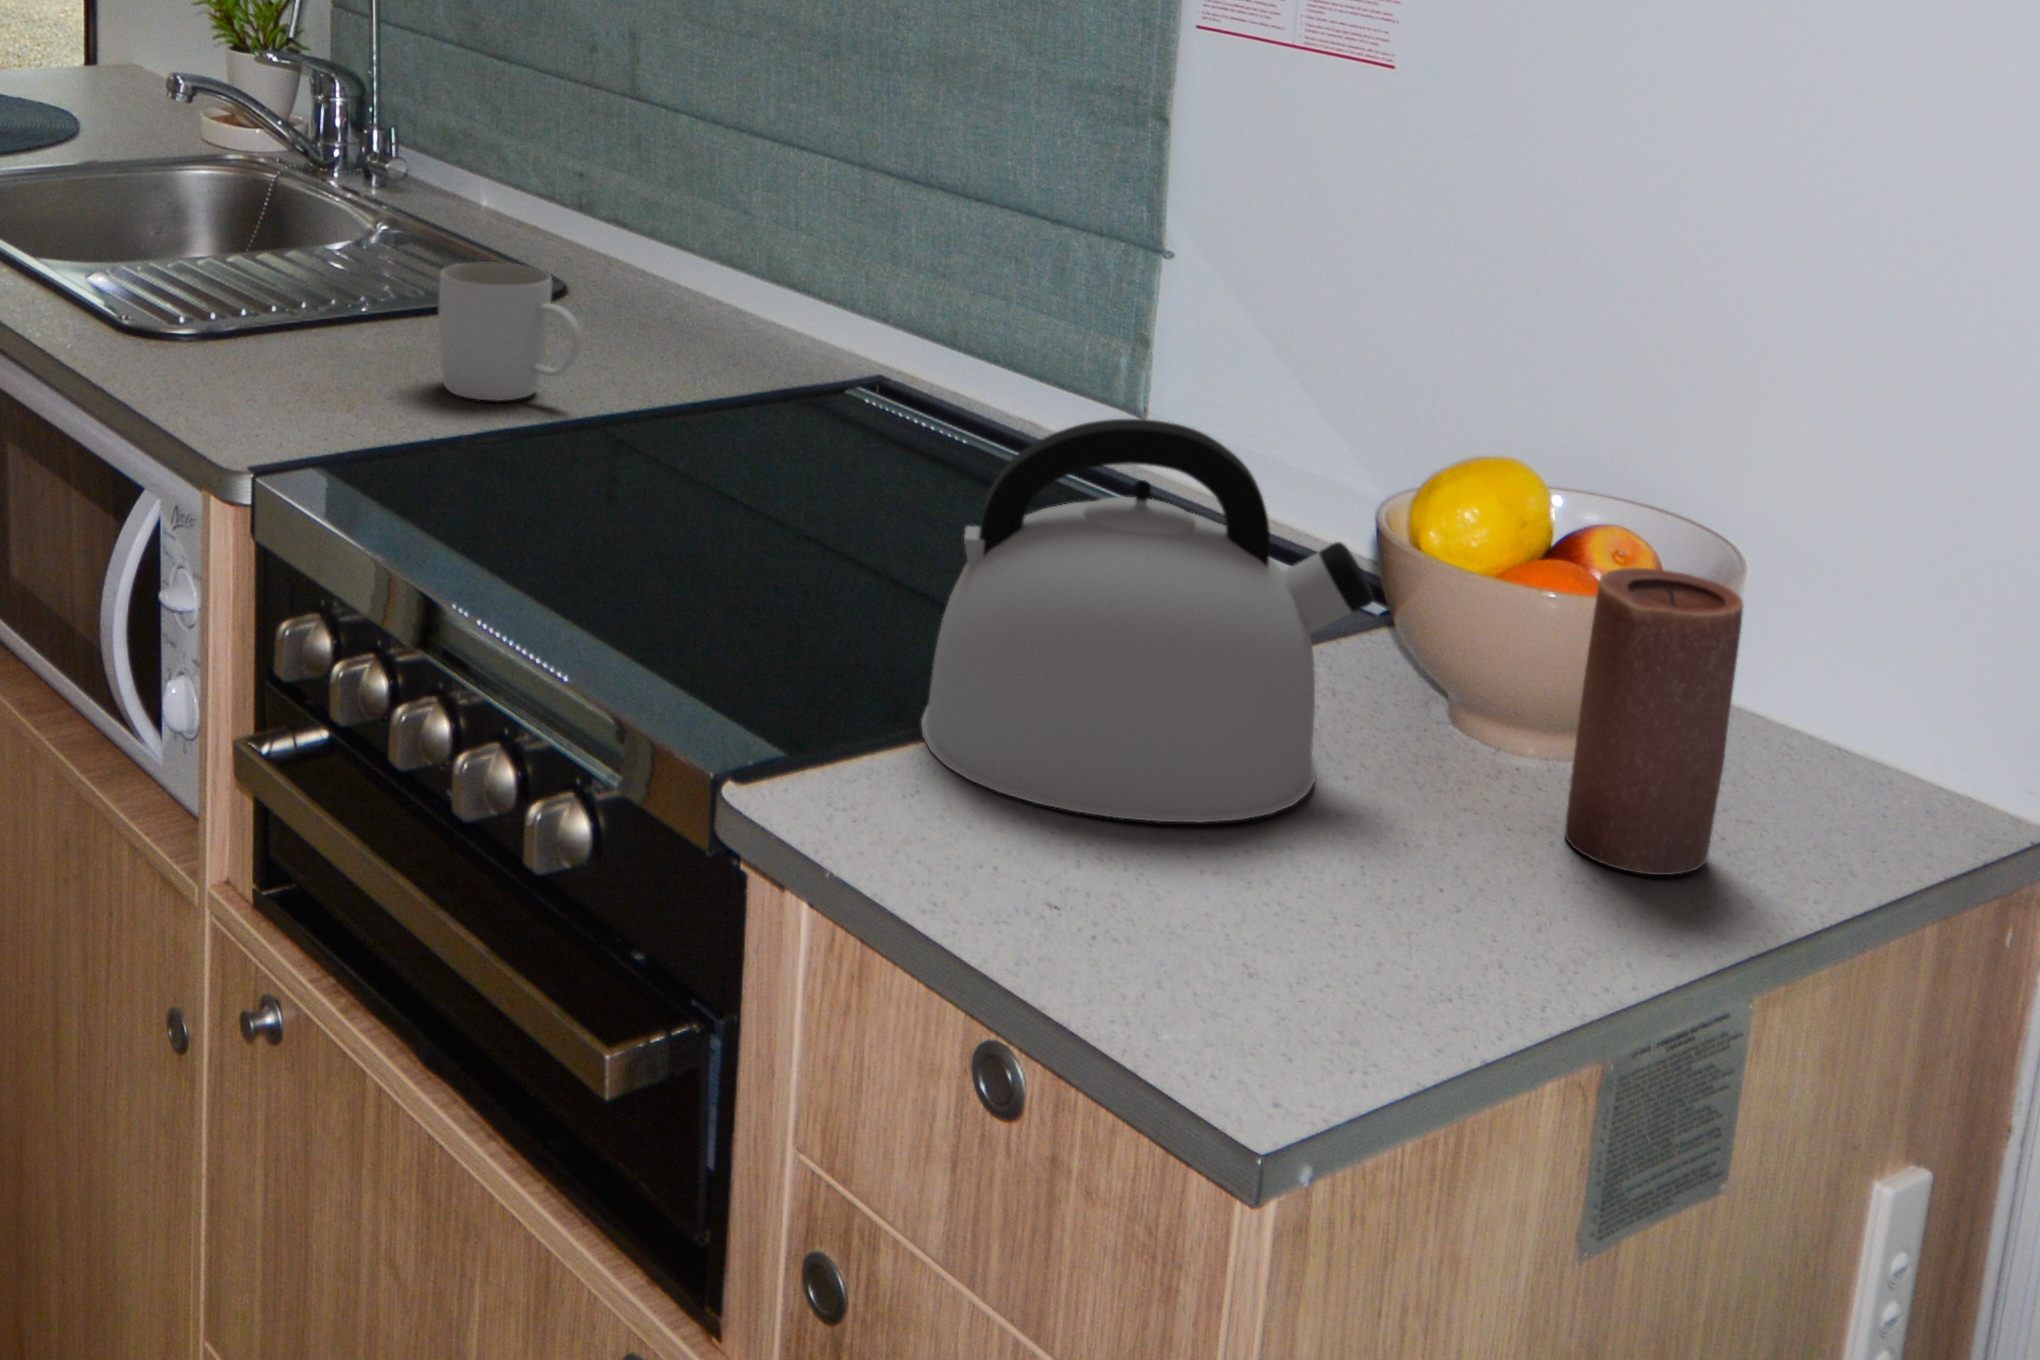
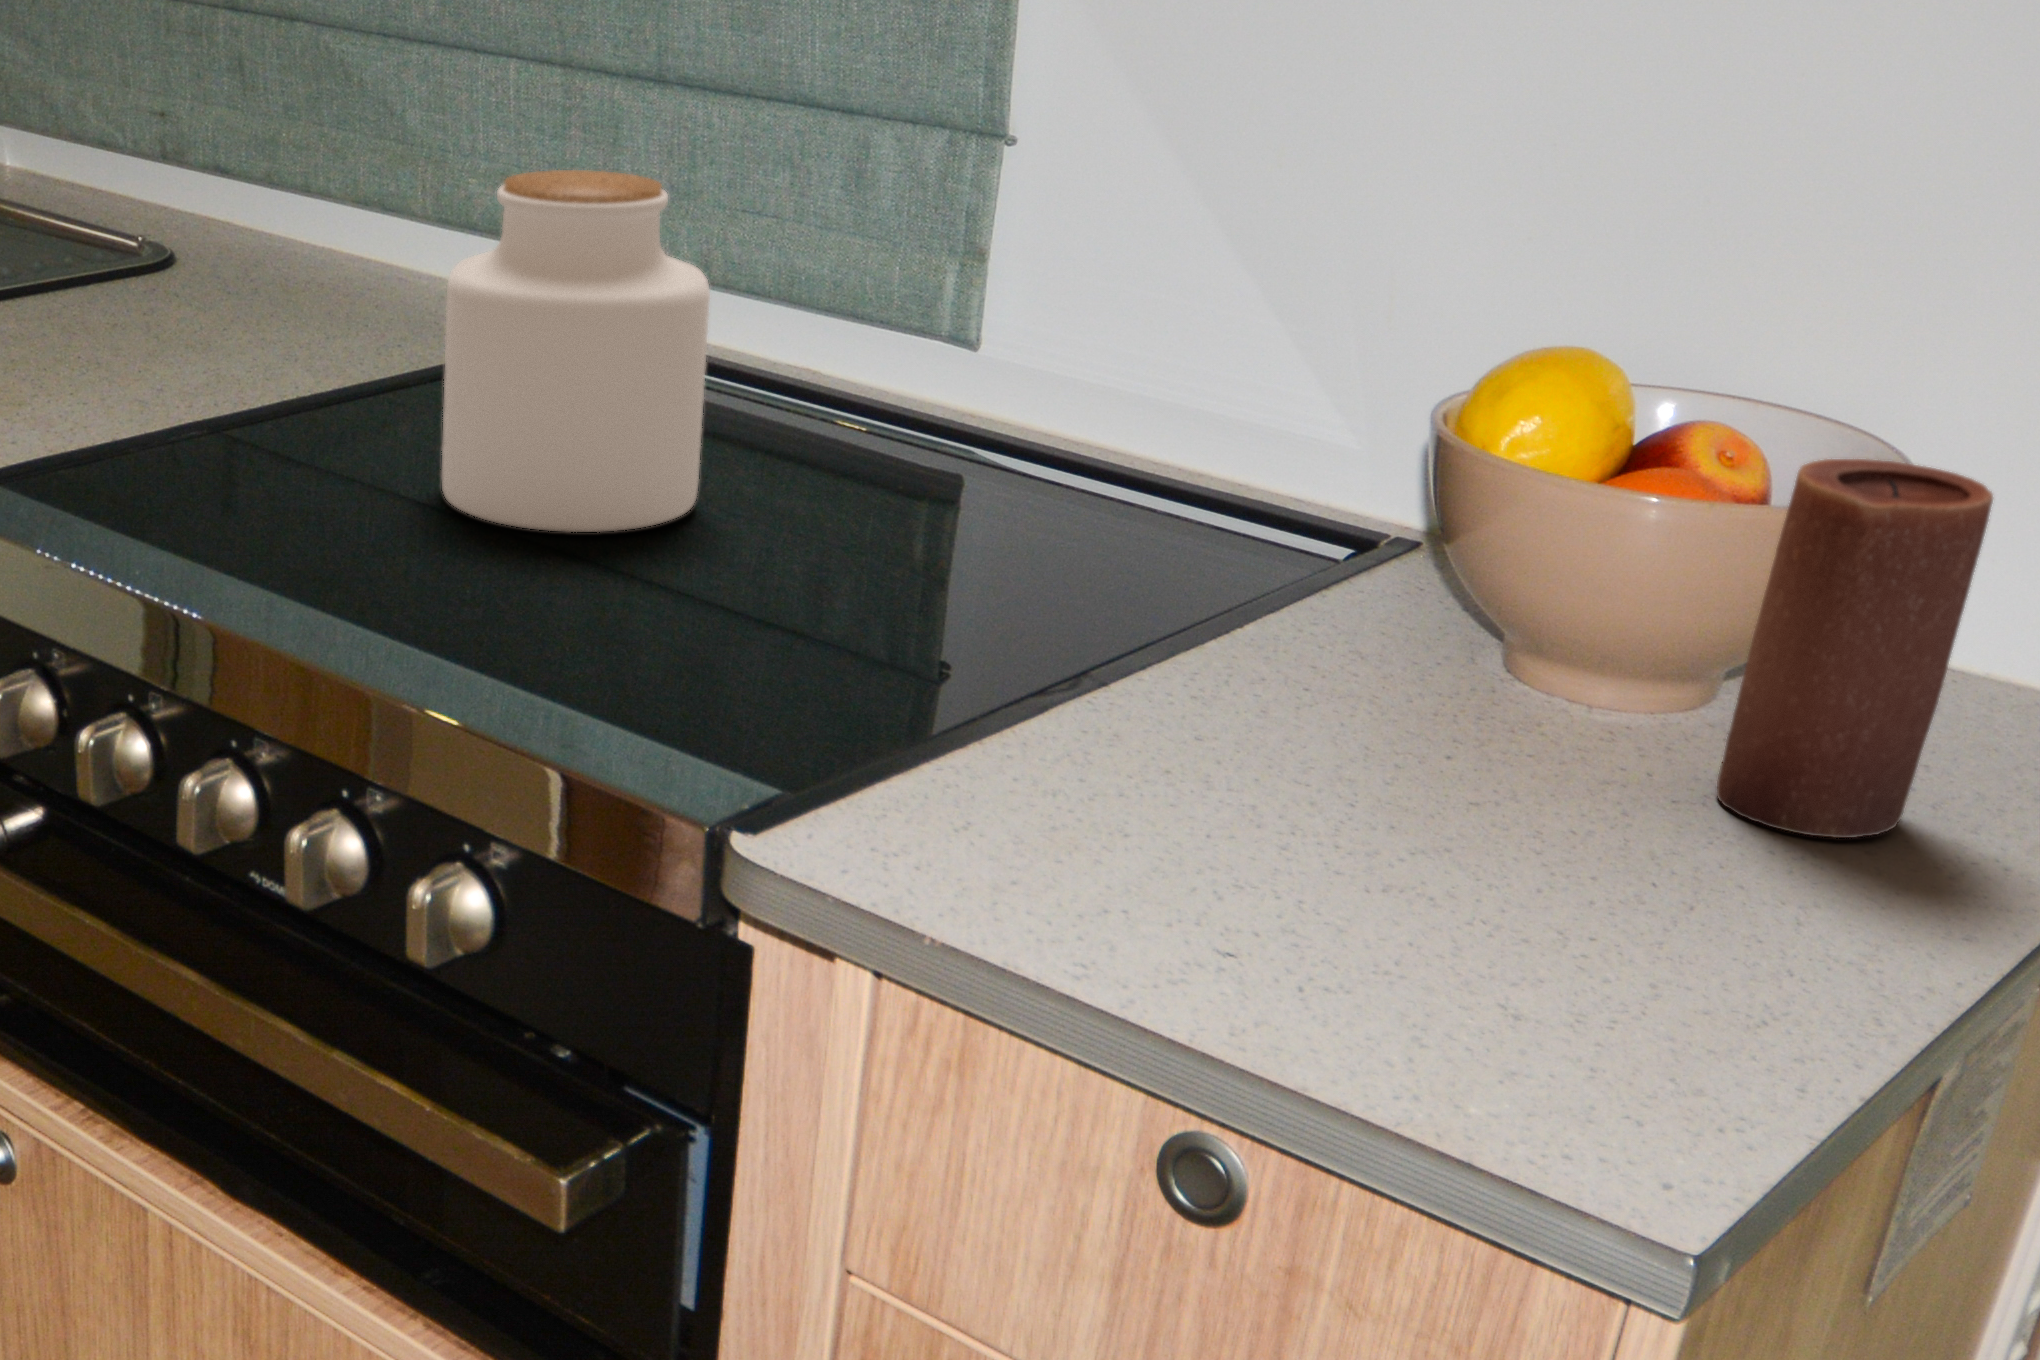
jar: none [668,260,880,540] -> present [442,170,710,532]
mug: present [438,263,582,401] -> none [79,216,271,394]
kettle: present [921,419,1373,822] -> none [896,315,1490,830]

